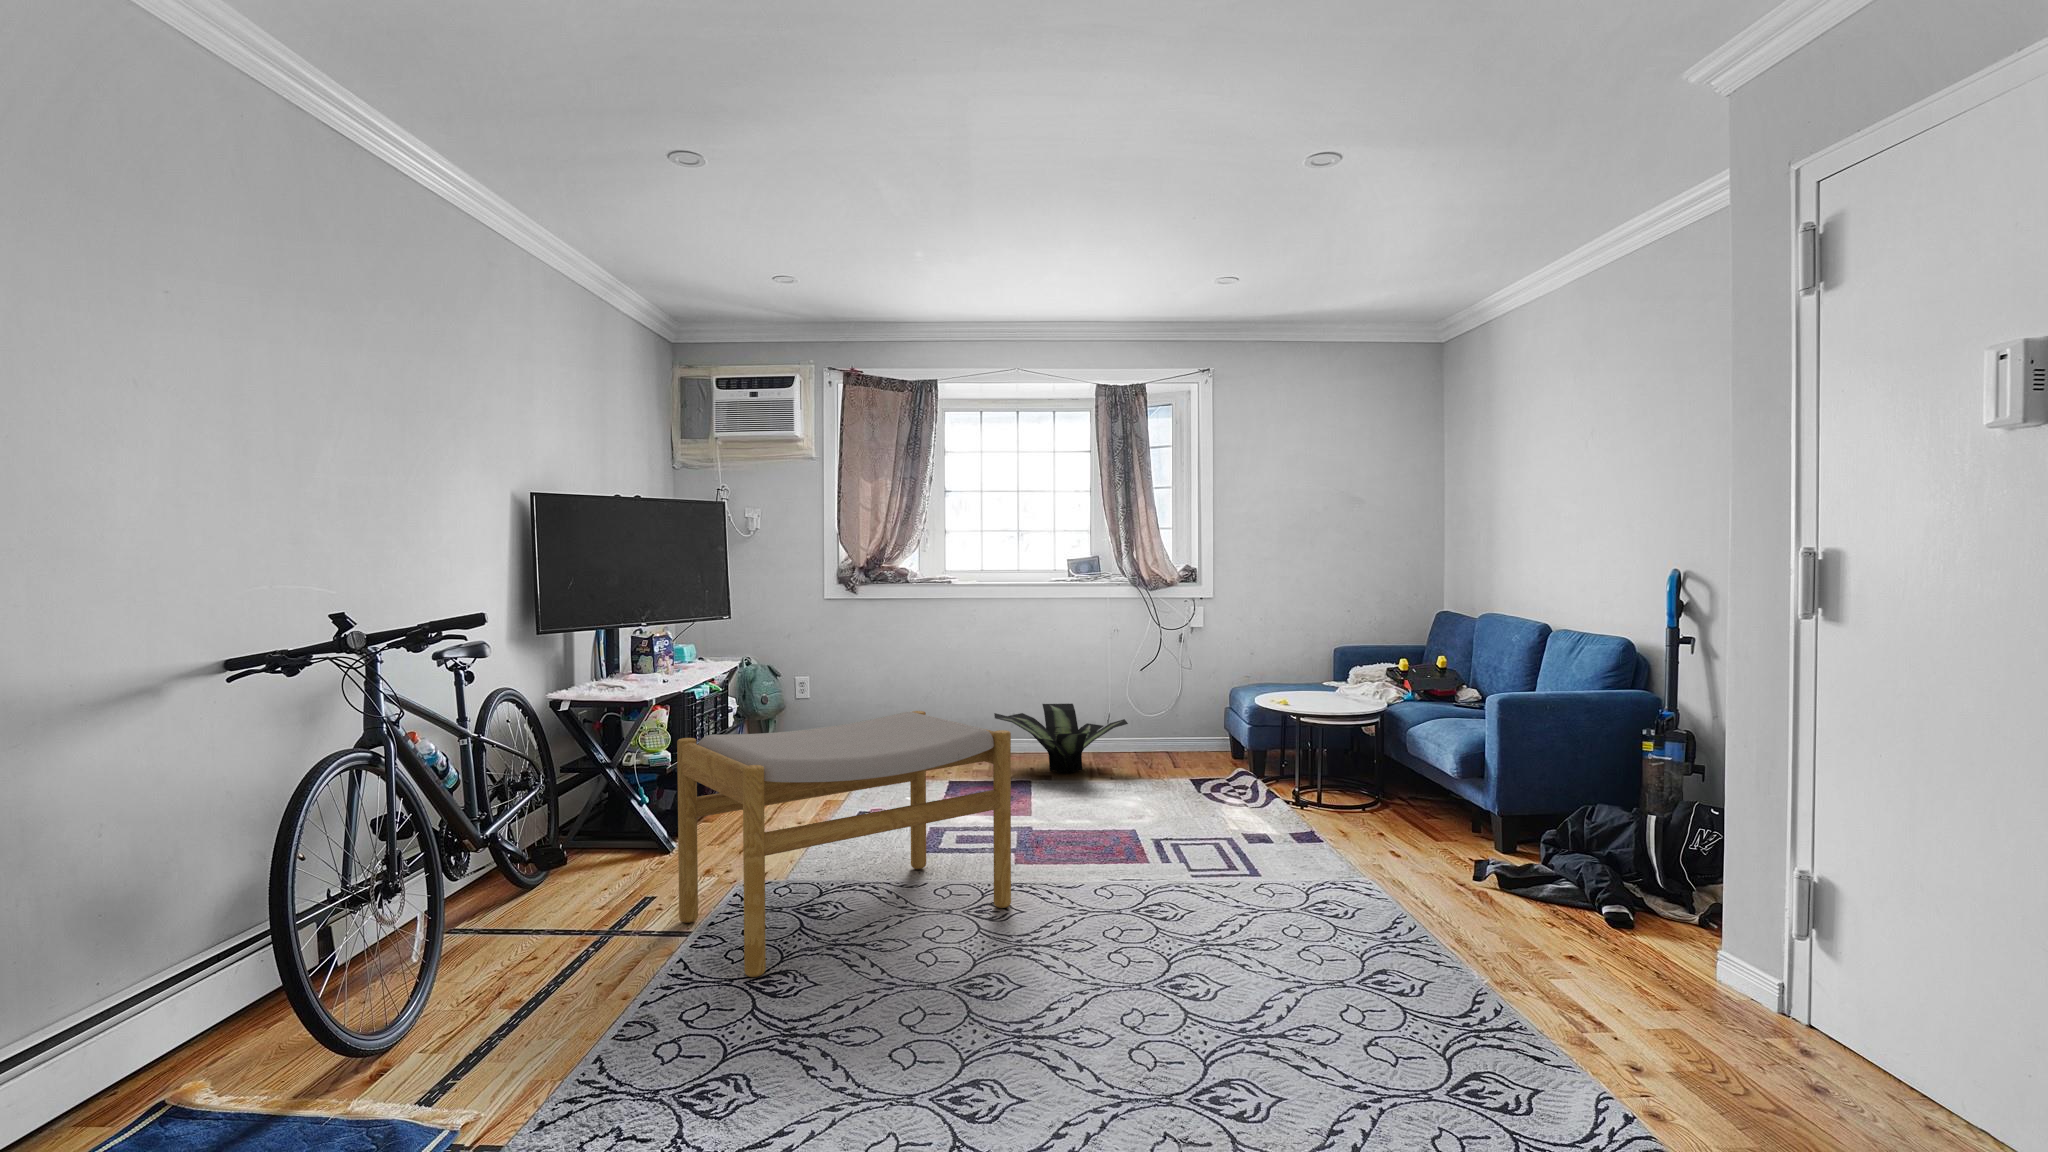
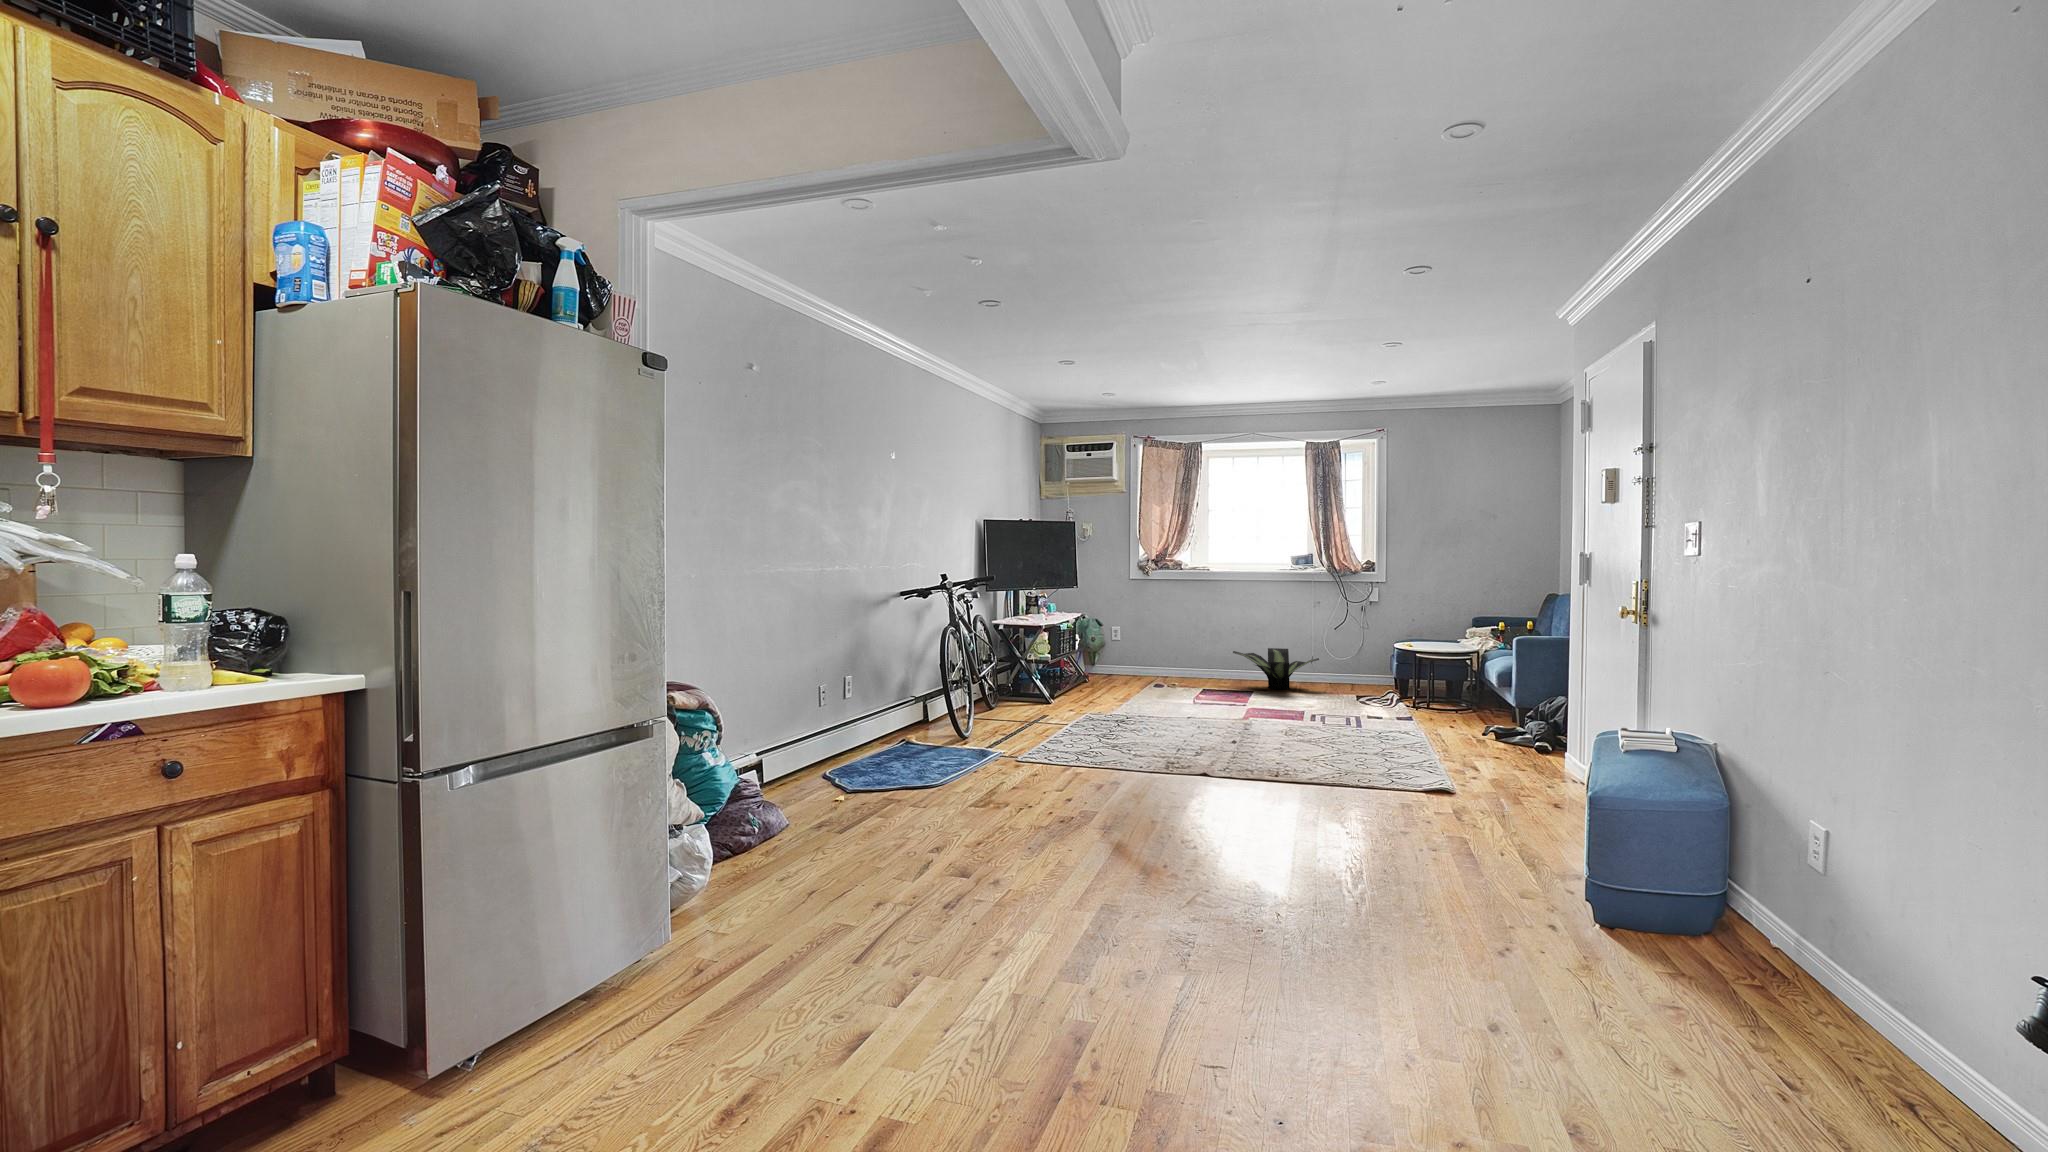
footstool: present [677,711,1011,977] -> none [1059,634,1218,737]

